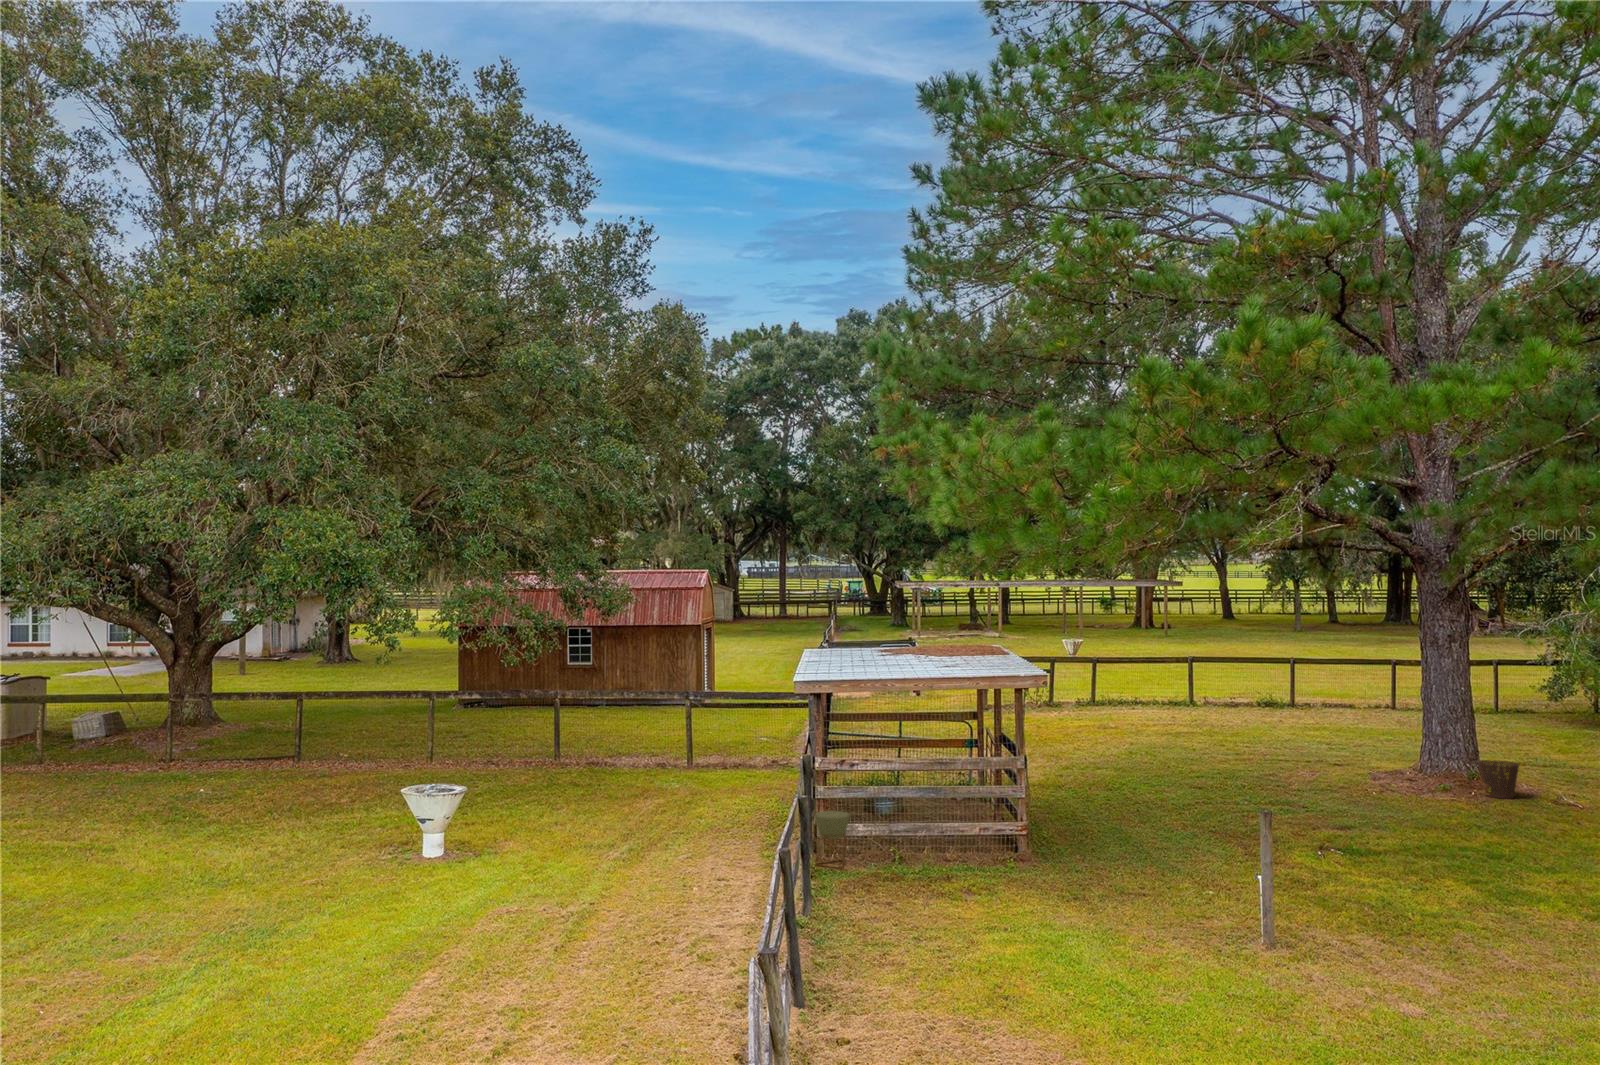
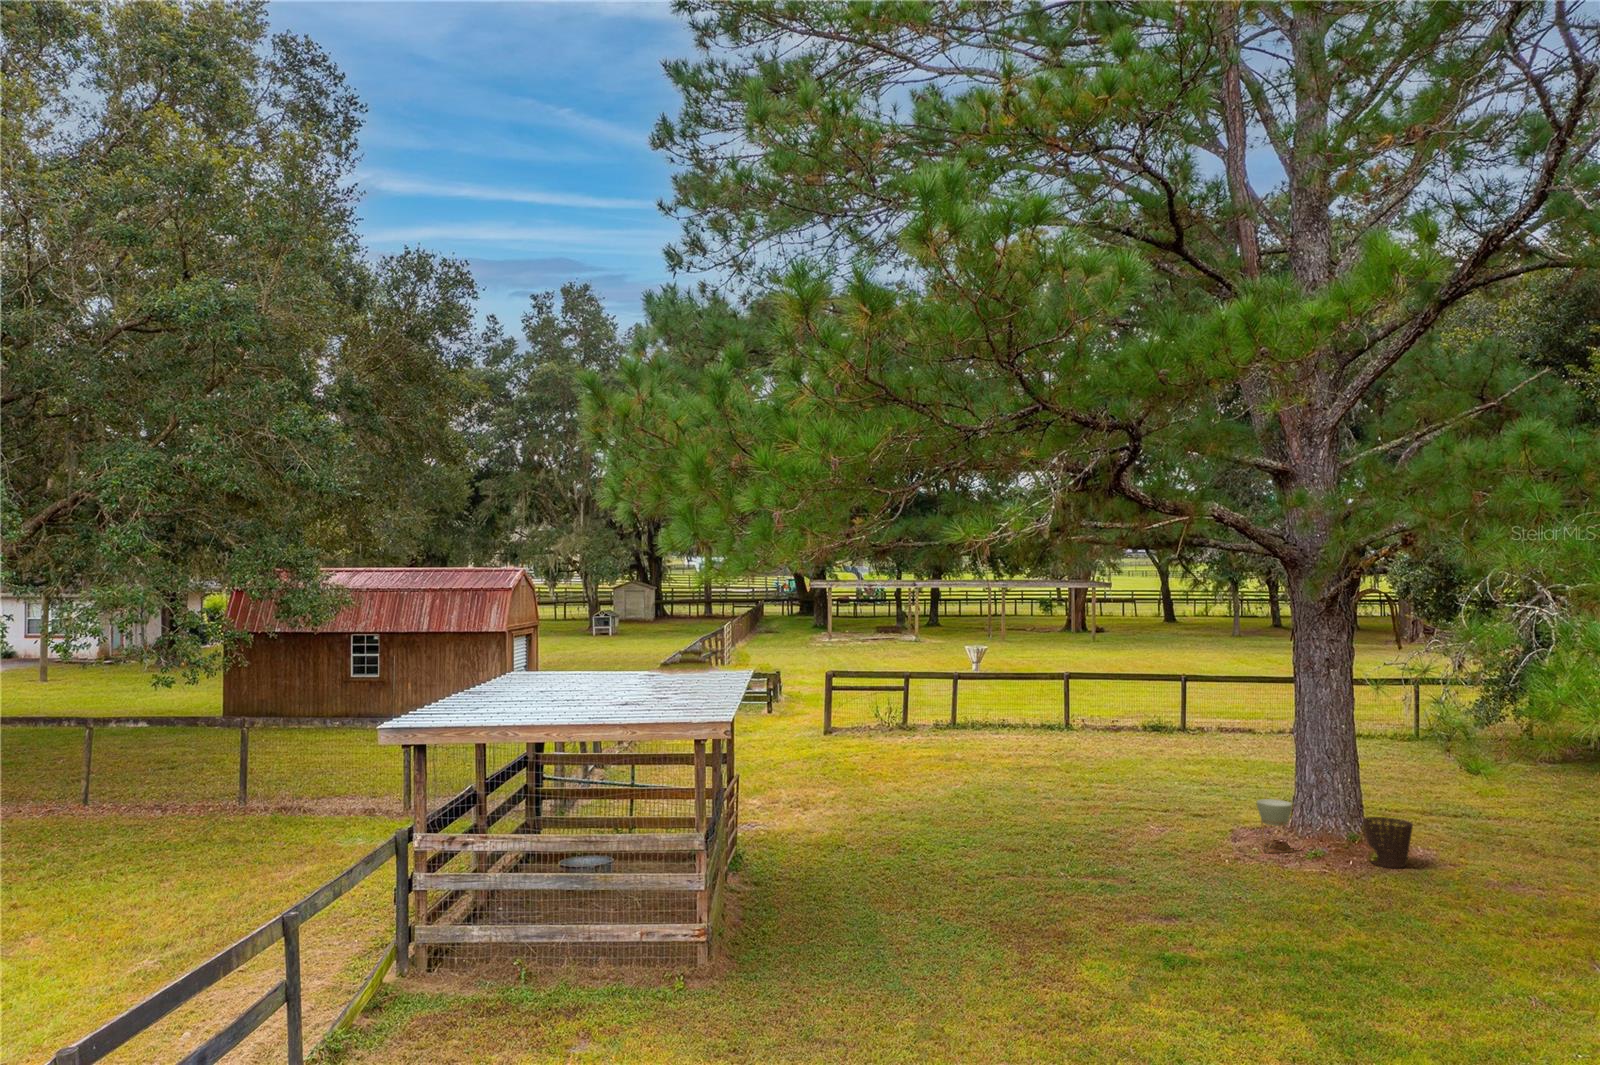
planter: present [815,811,850,869] -> present [1257,799,1293,853]

